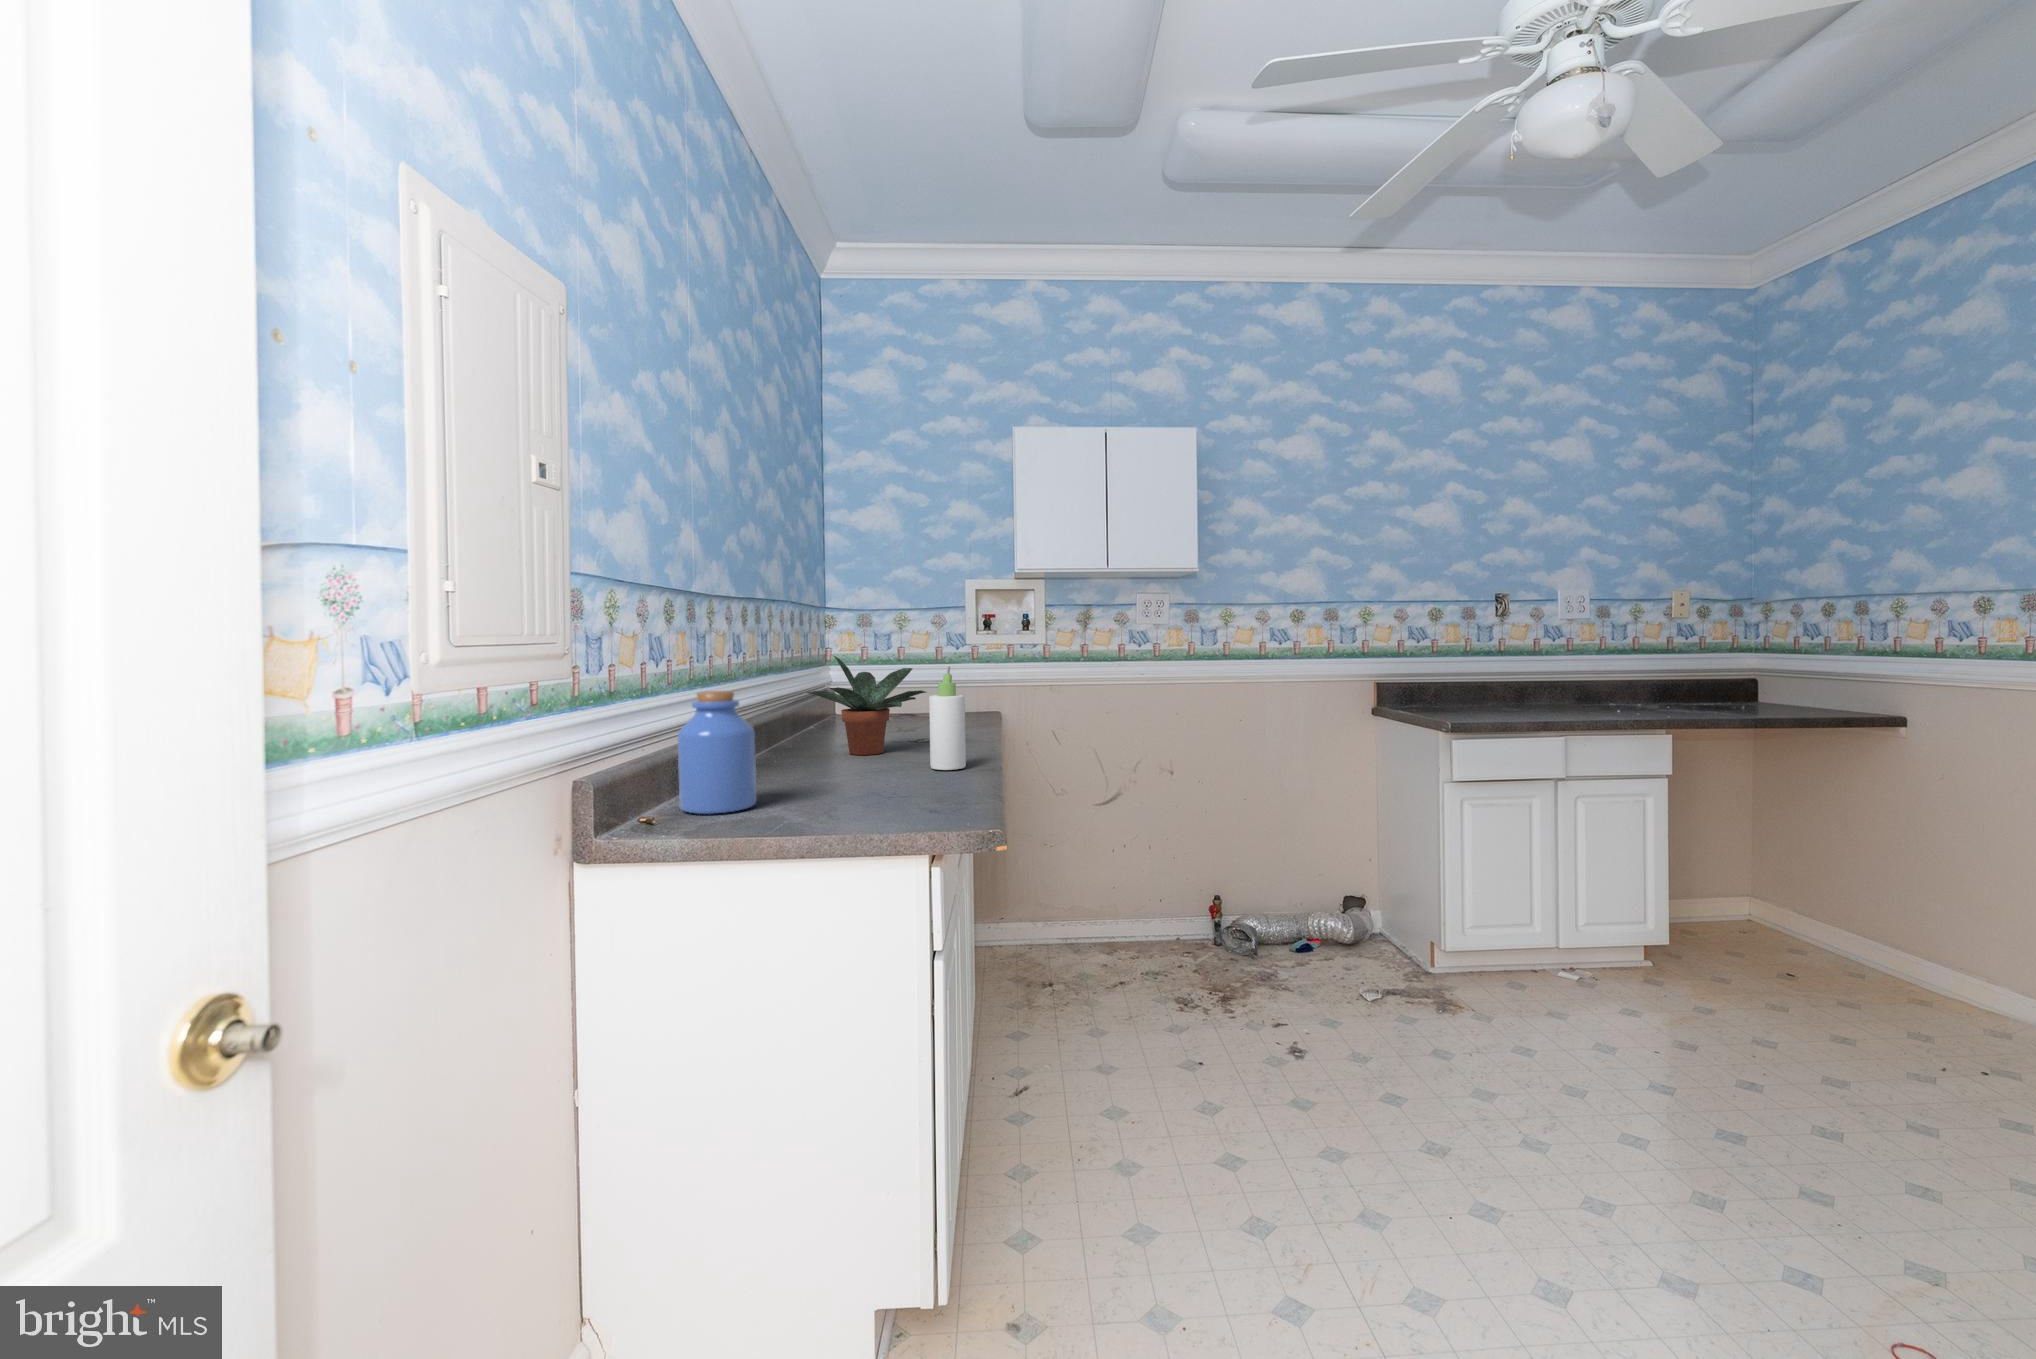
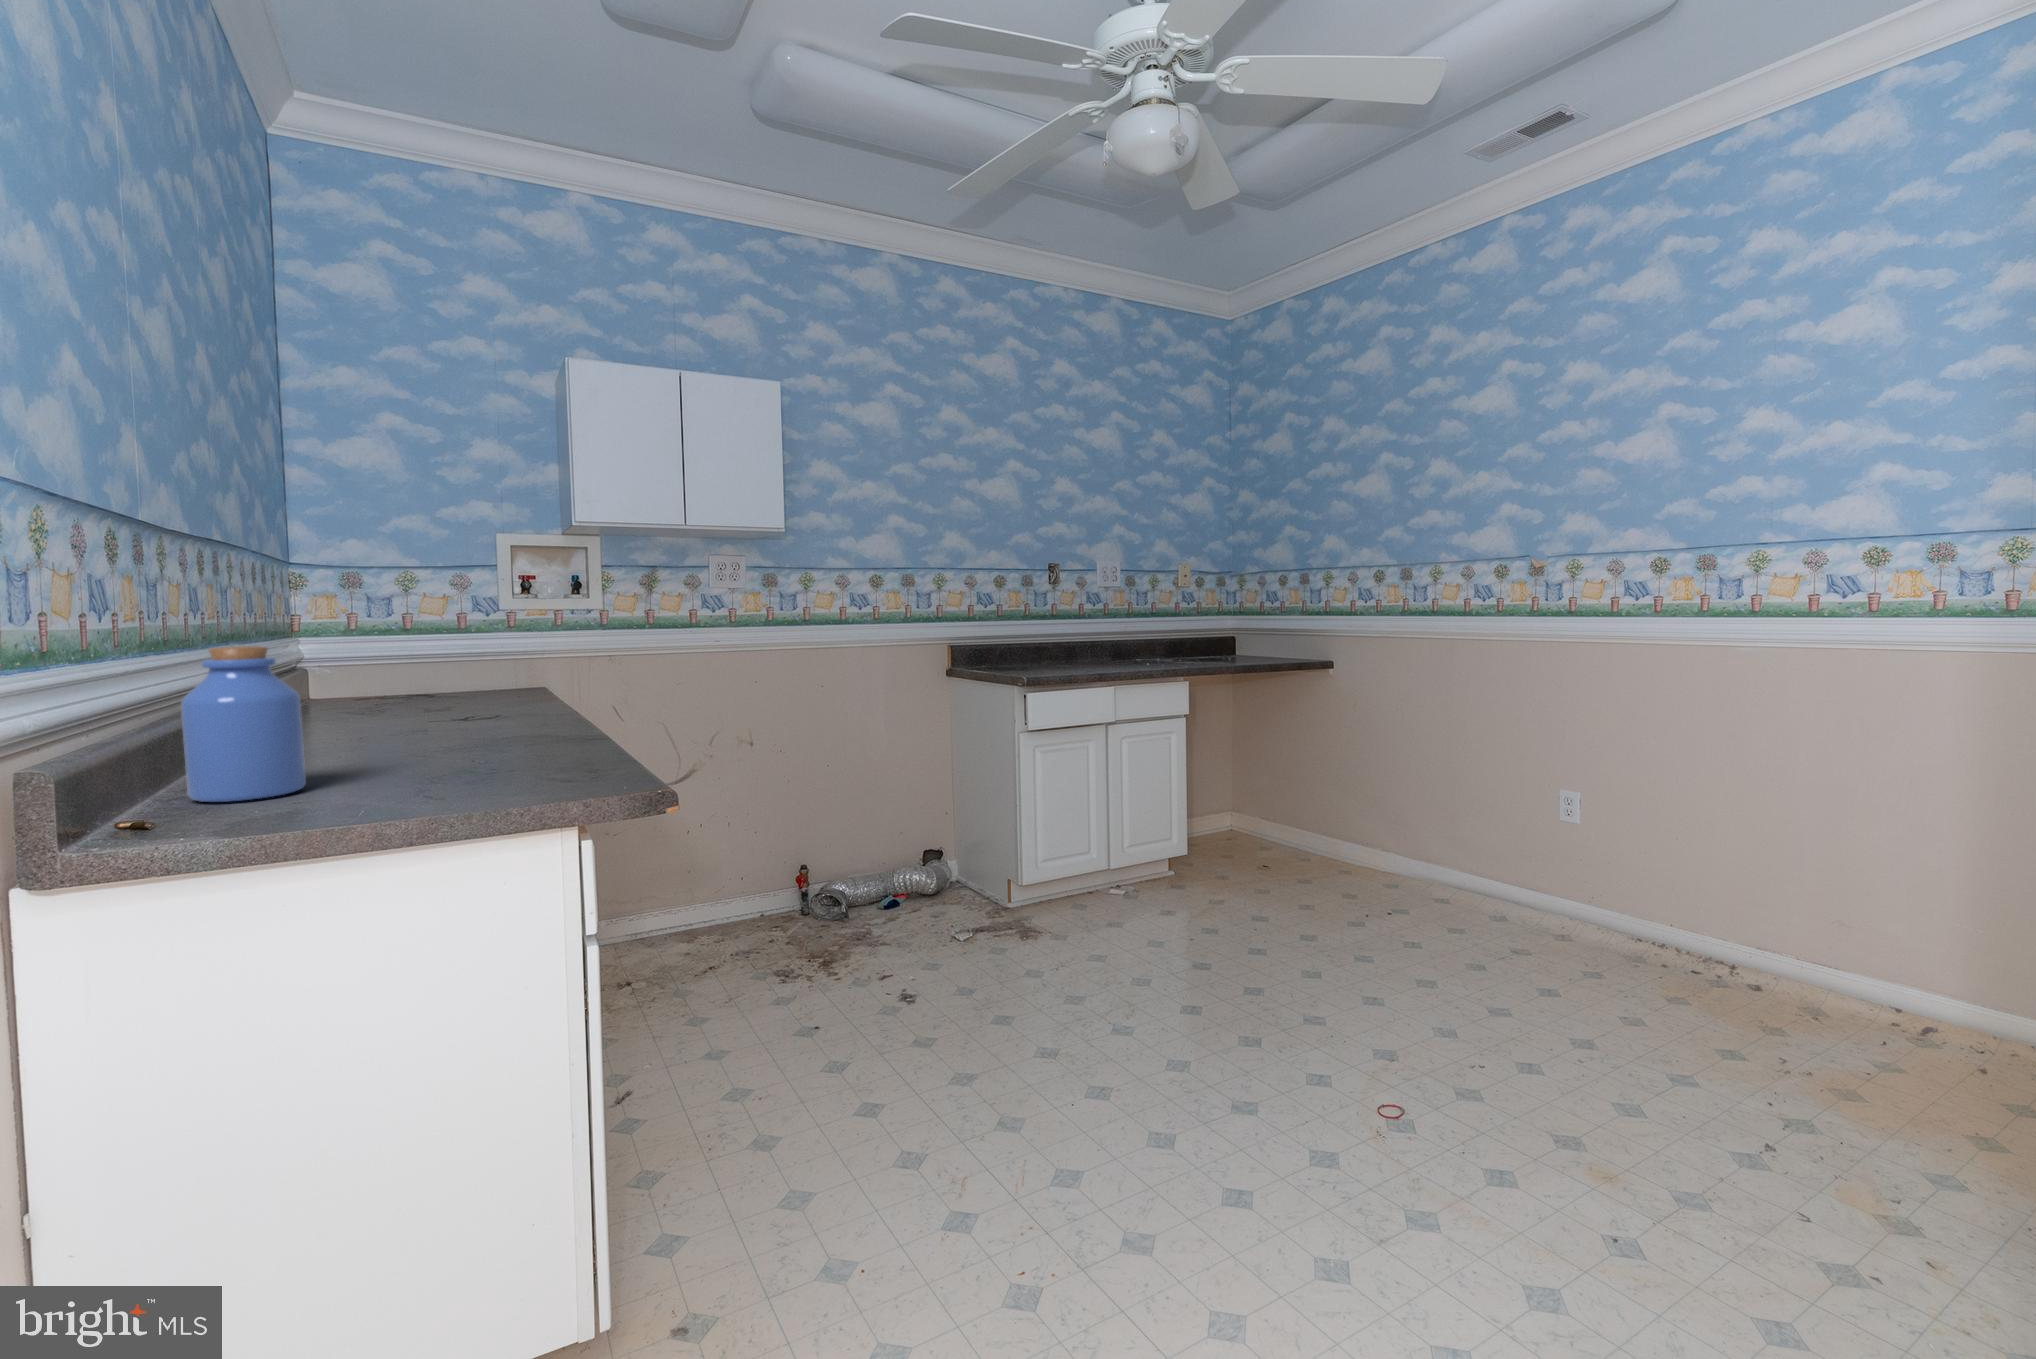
potted plant: present [807,656,926,755] -> none [313,612,492,734]
bottle: present [929,666,966,770] -> none [510,622,559,740]

